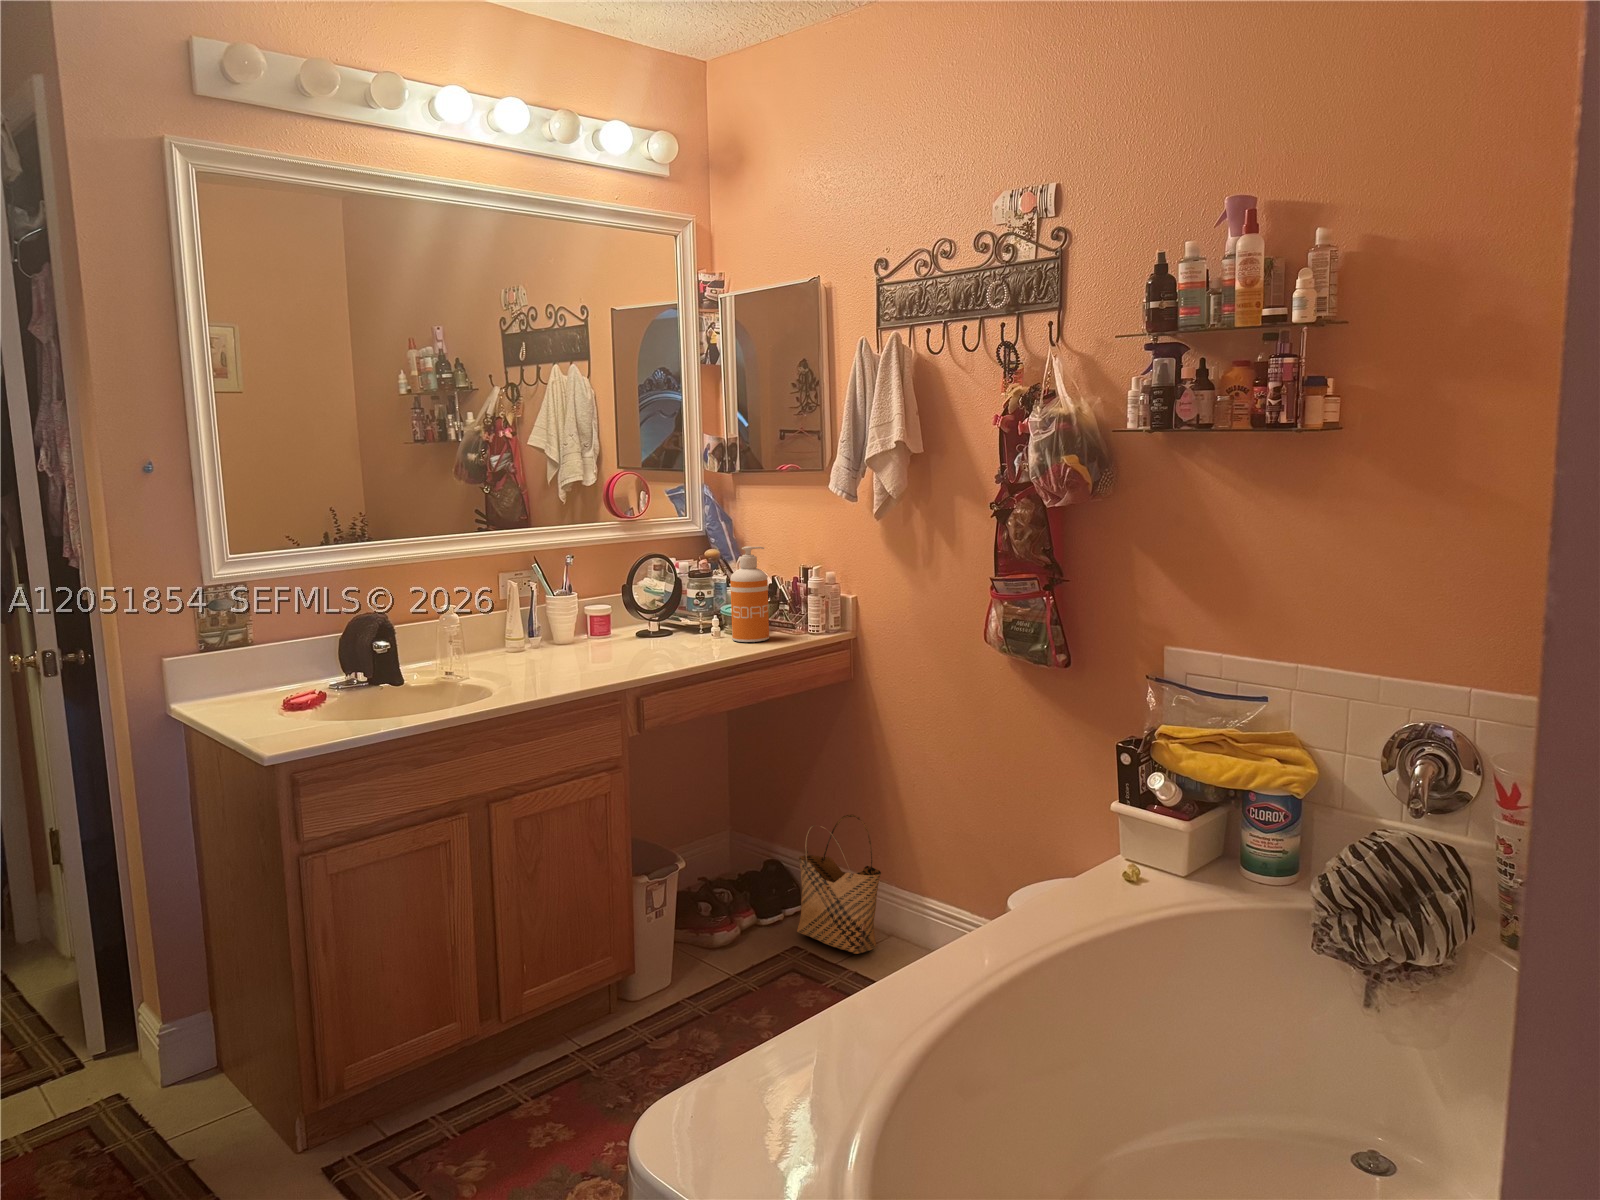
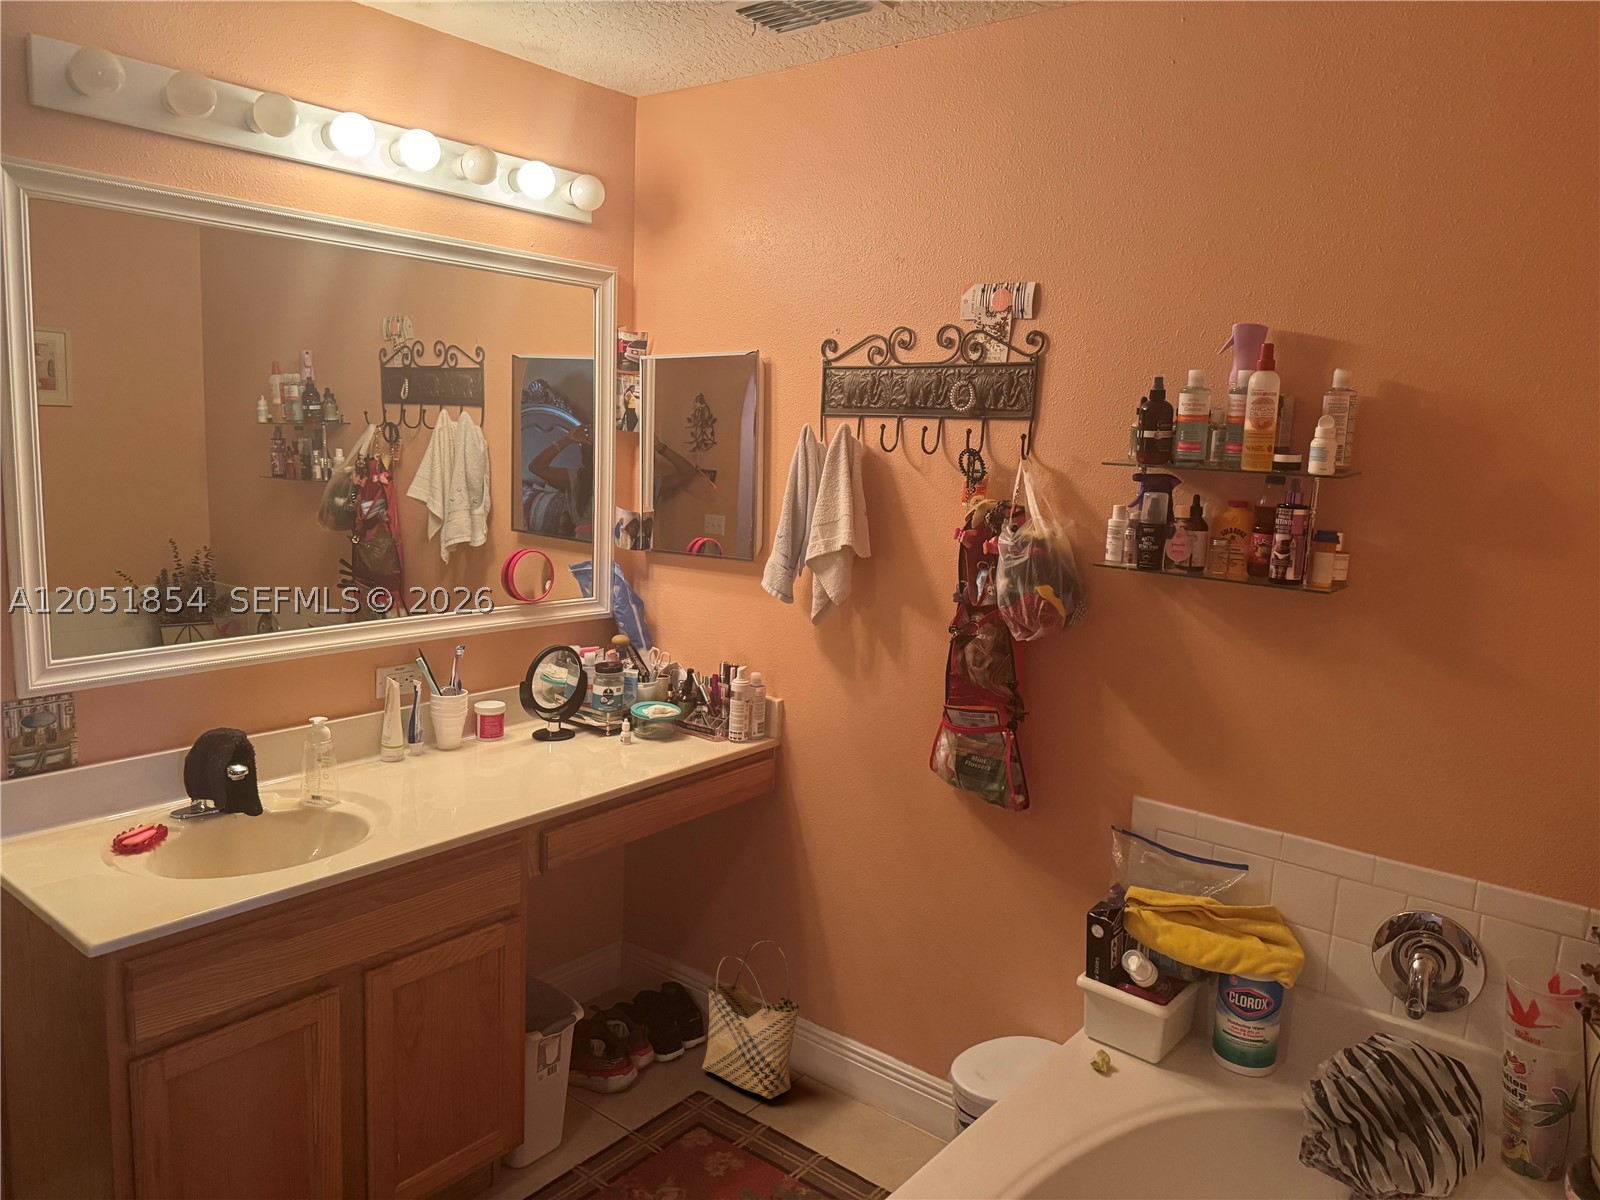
soap dispenser: present [730,546,769,642] -> none [645,646,688,753]

